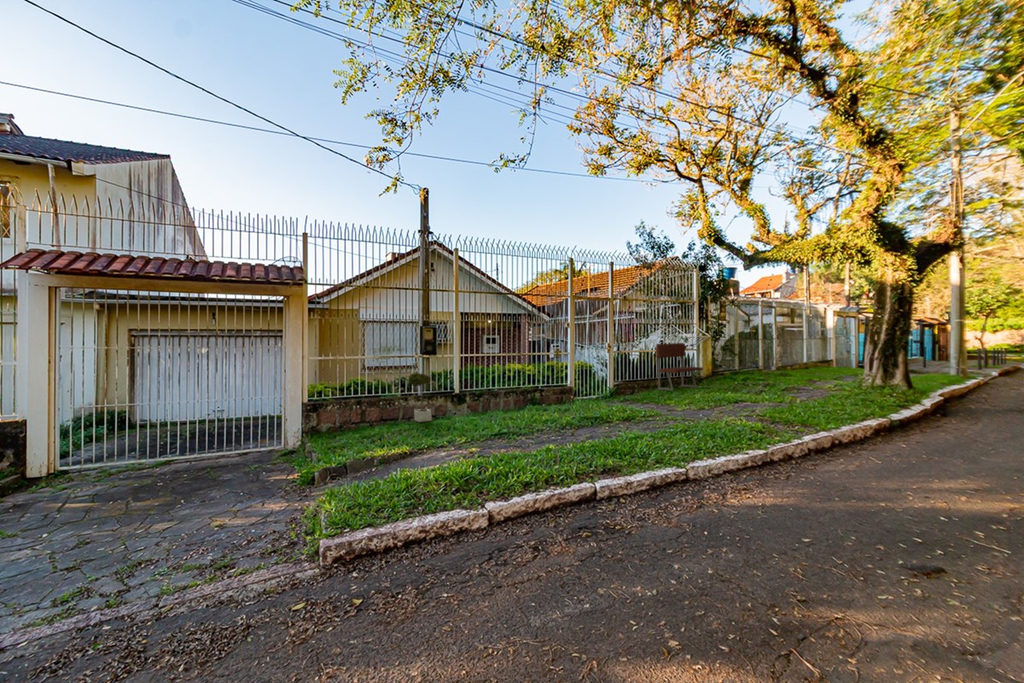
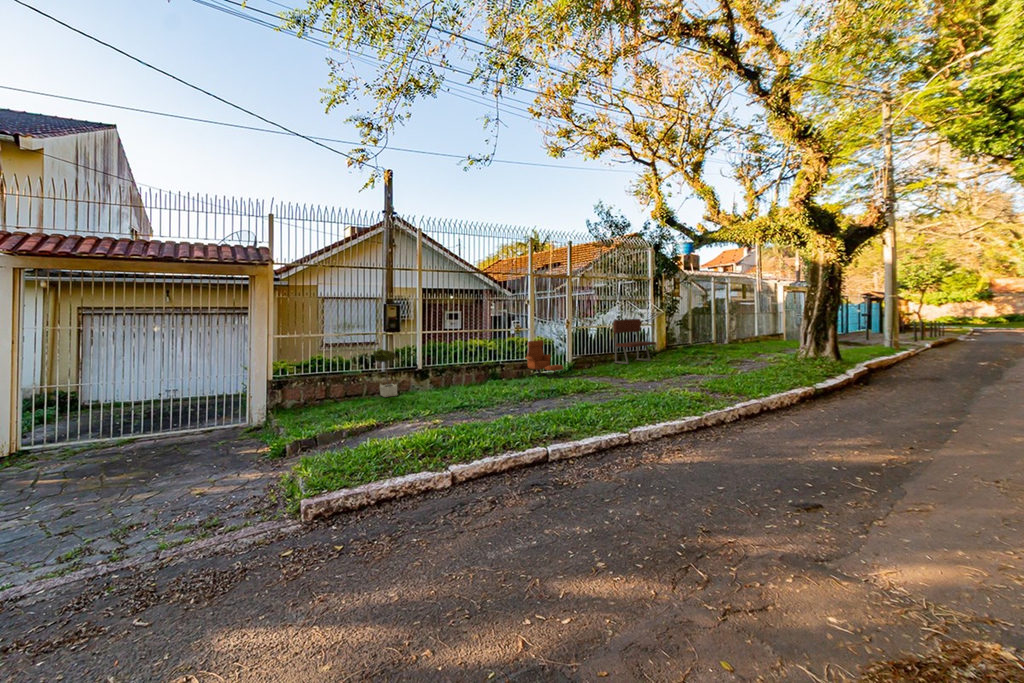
lounge chair: none [564,365,606,405] -> present [526,340,563,378]

